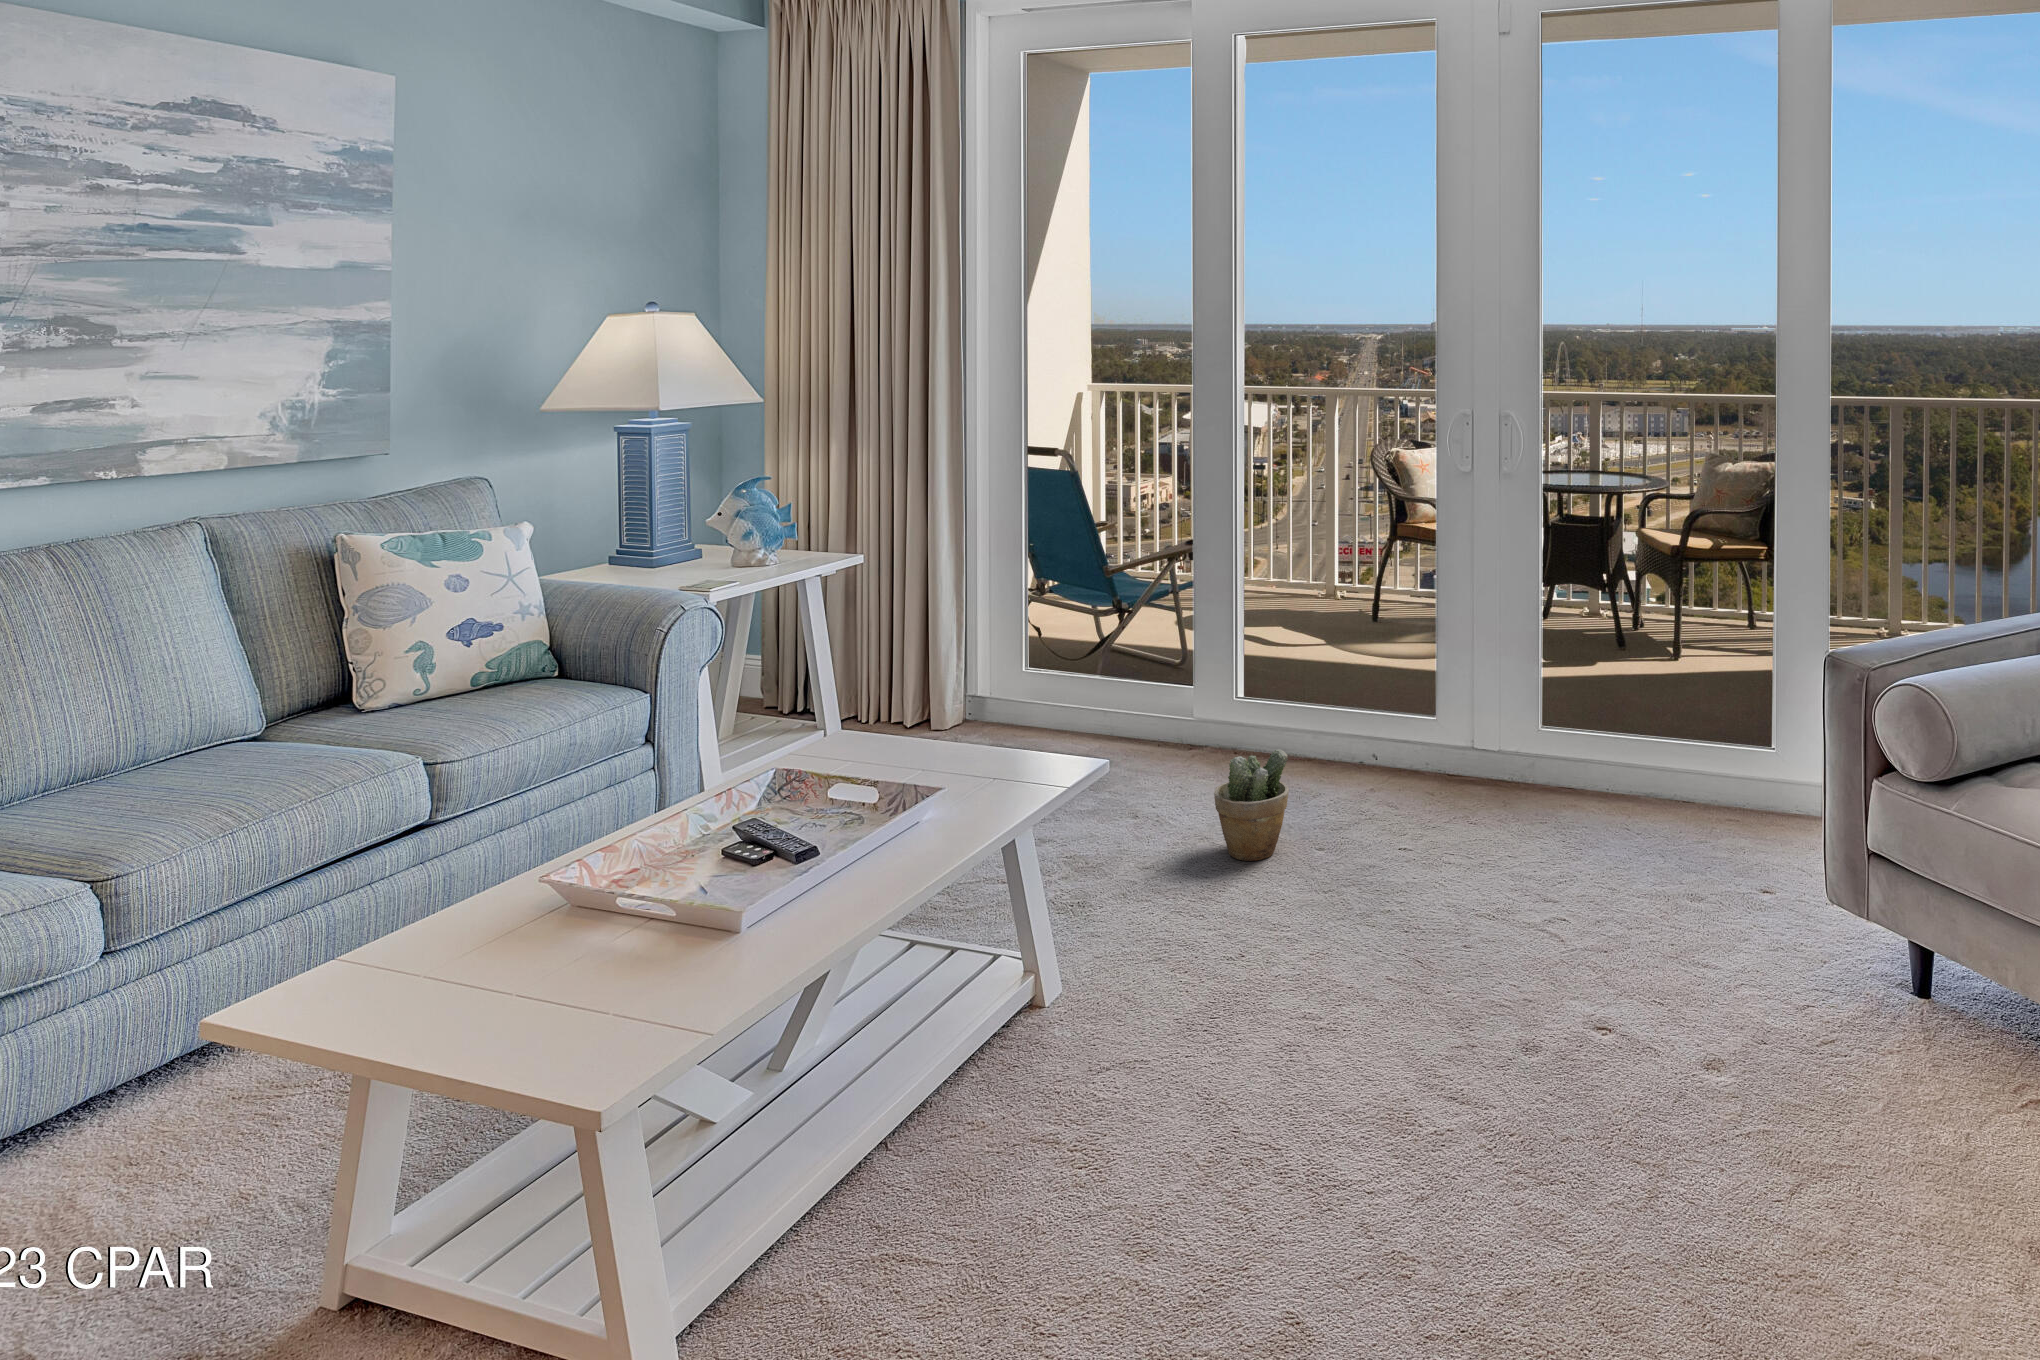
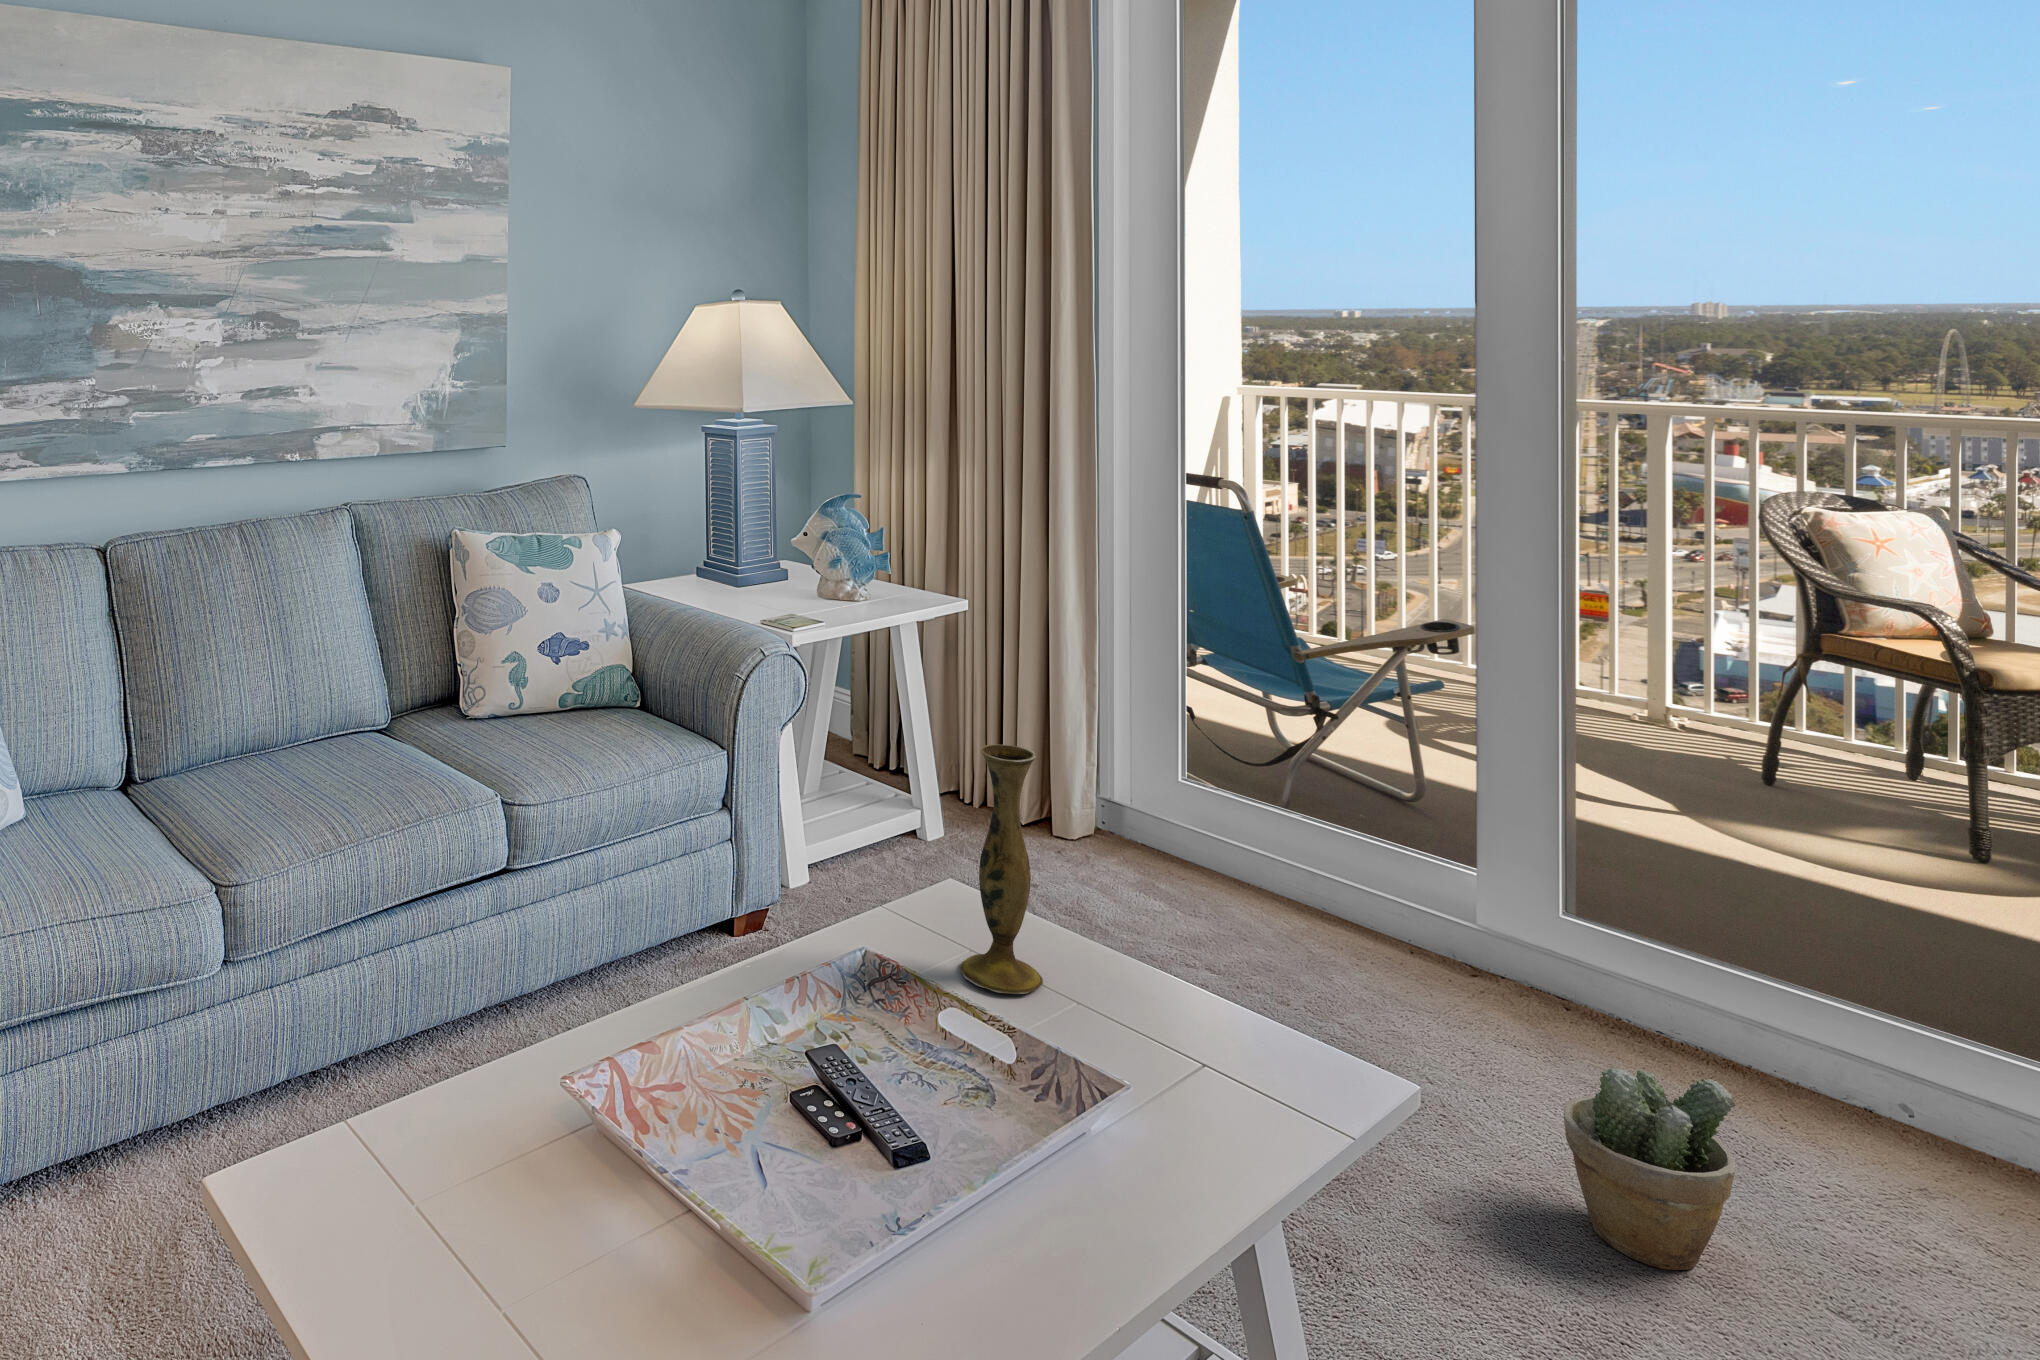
vase: none [846,613,903,777] -> present [961,744,1043,994]

